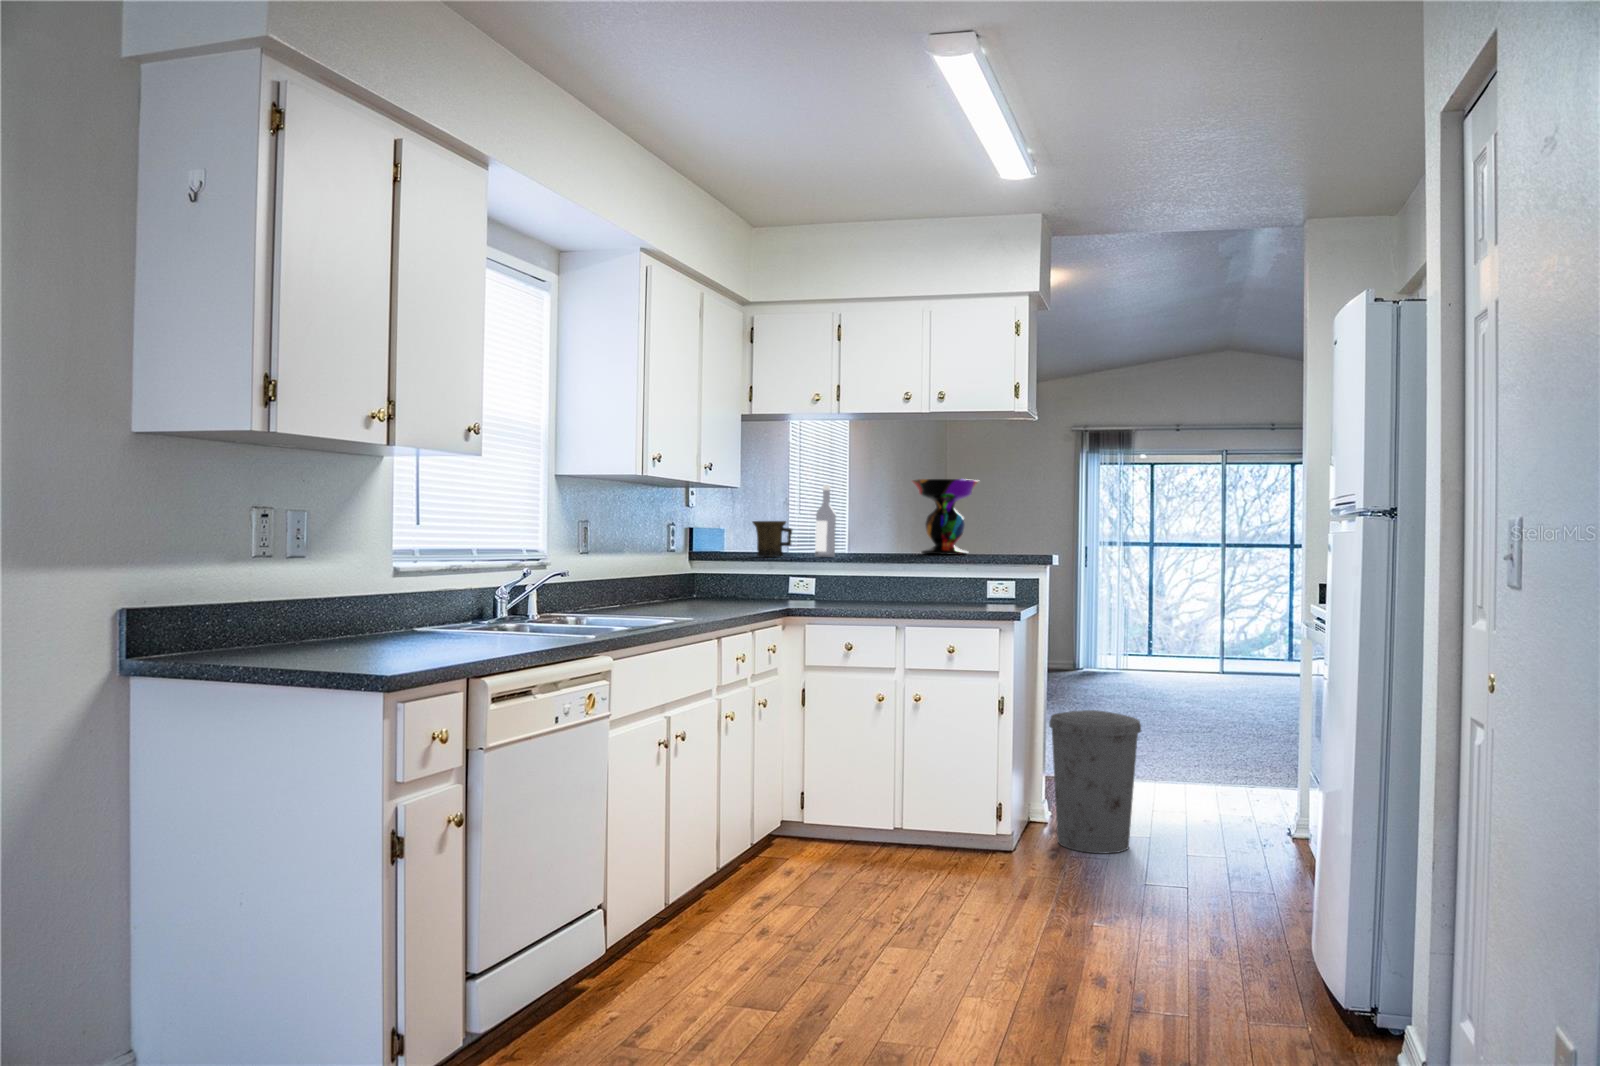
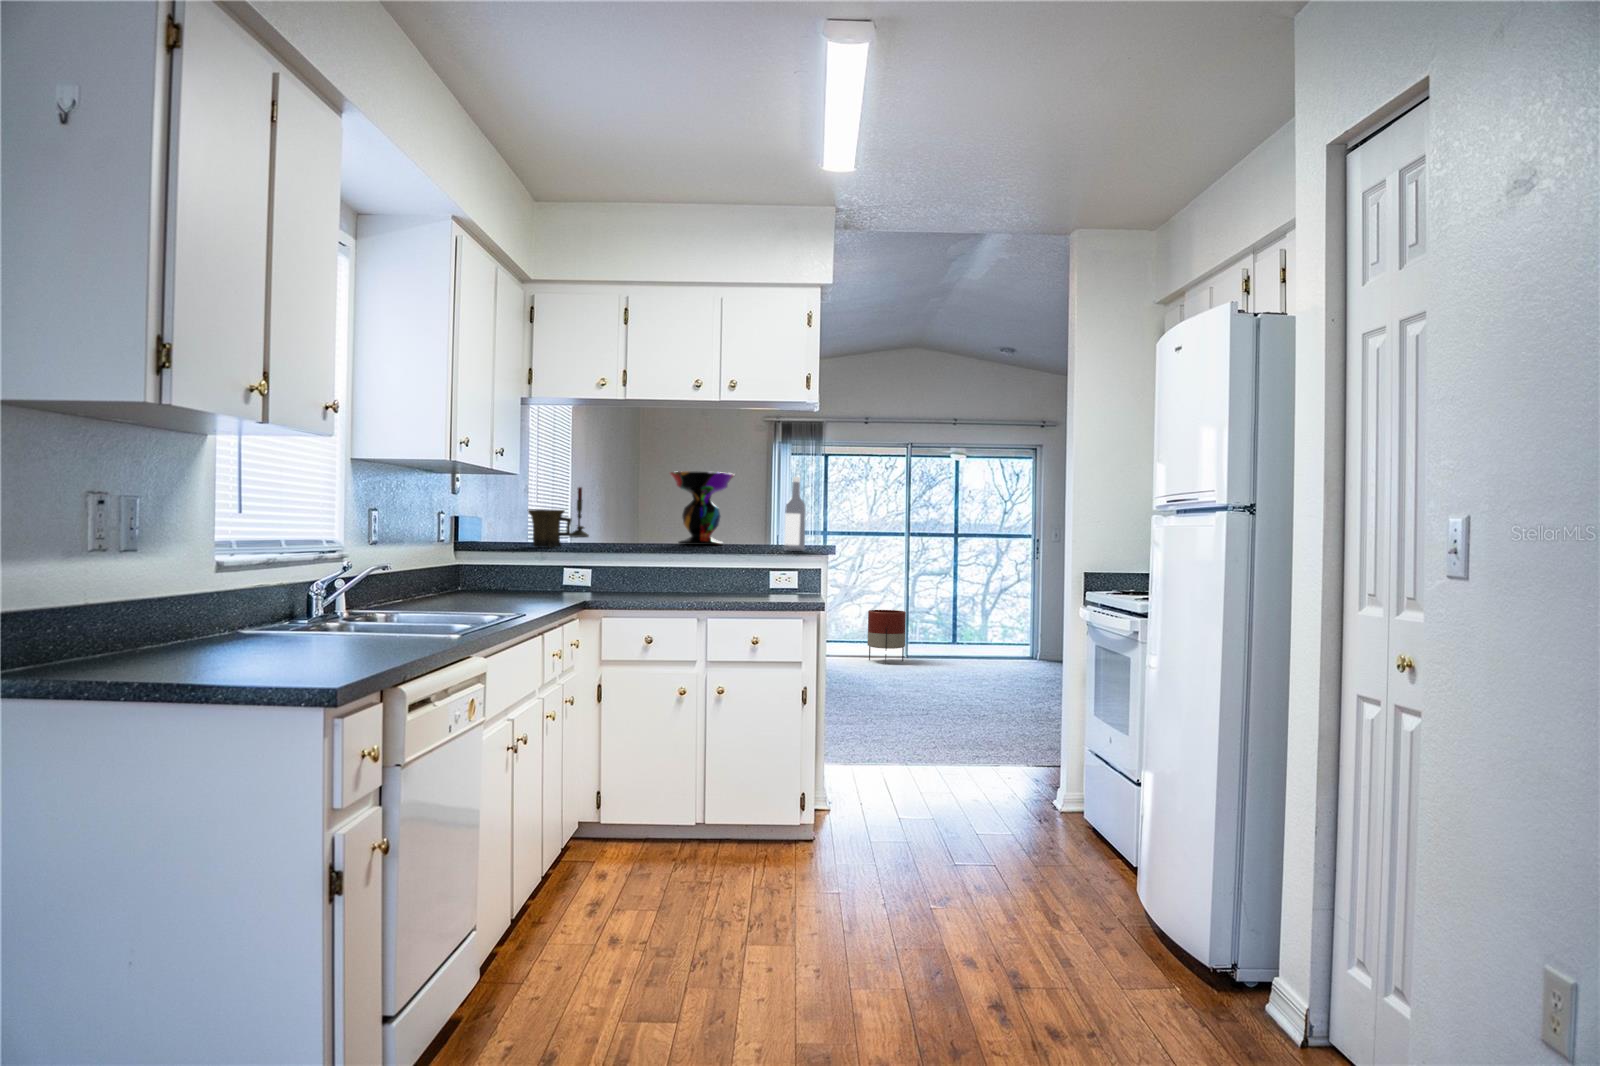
wine bottle: present [815,485,836,557] -> present [784,477,806,551]
candle: none [851,494,872,547] -> present [570,487,589,537]
planter: none [1215,632,1263,697] -> present [867,610,906,664]
trash can: present [1049,710,1141,854] -> none [831,692,915,826]

